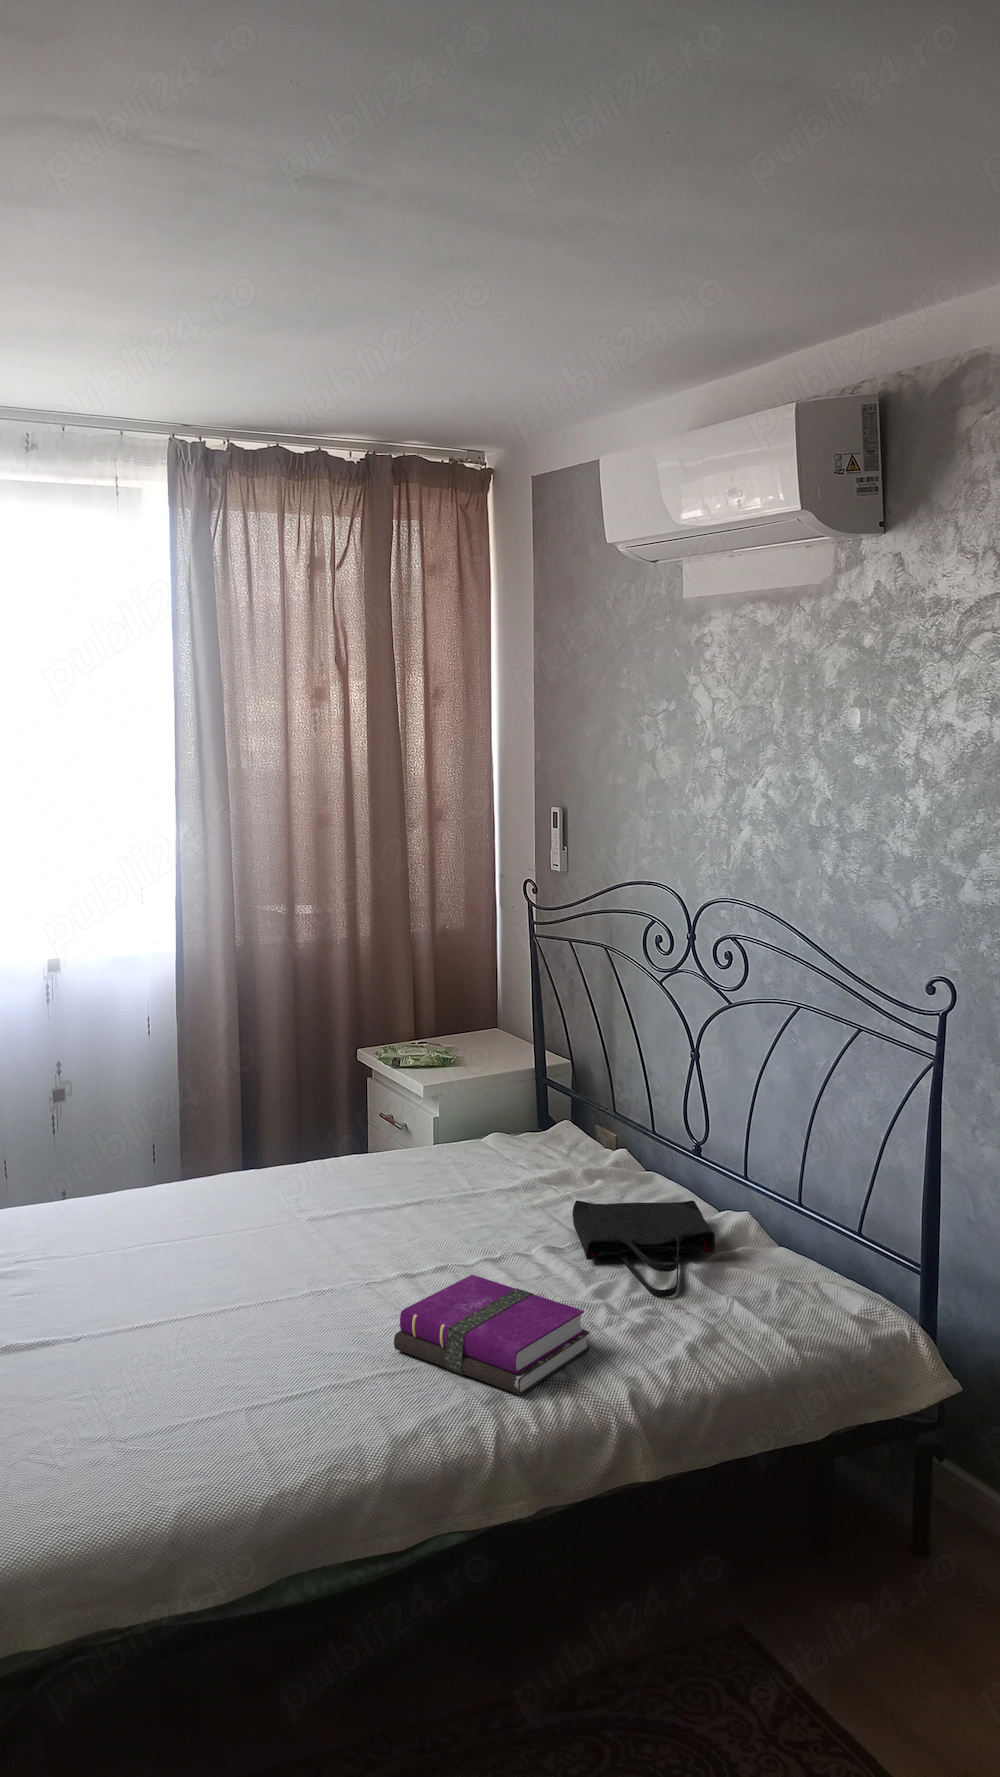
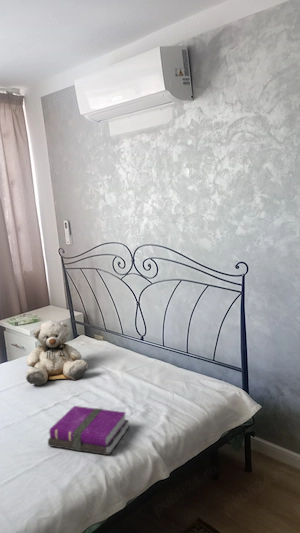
teddy bear: none [385,1063,538,1223] -> present [26,320,88,386]
tote bag: present [573,1200,715,1297] -> none [103,358,161,398]

